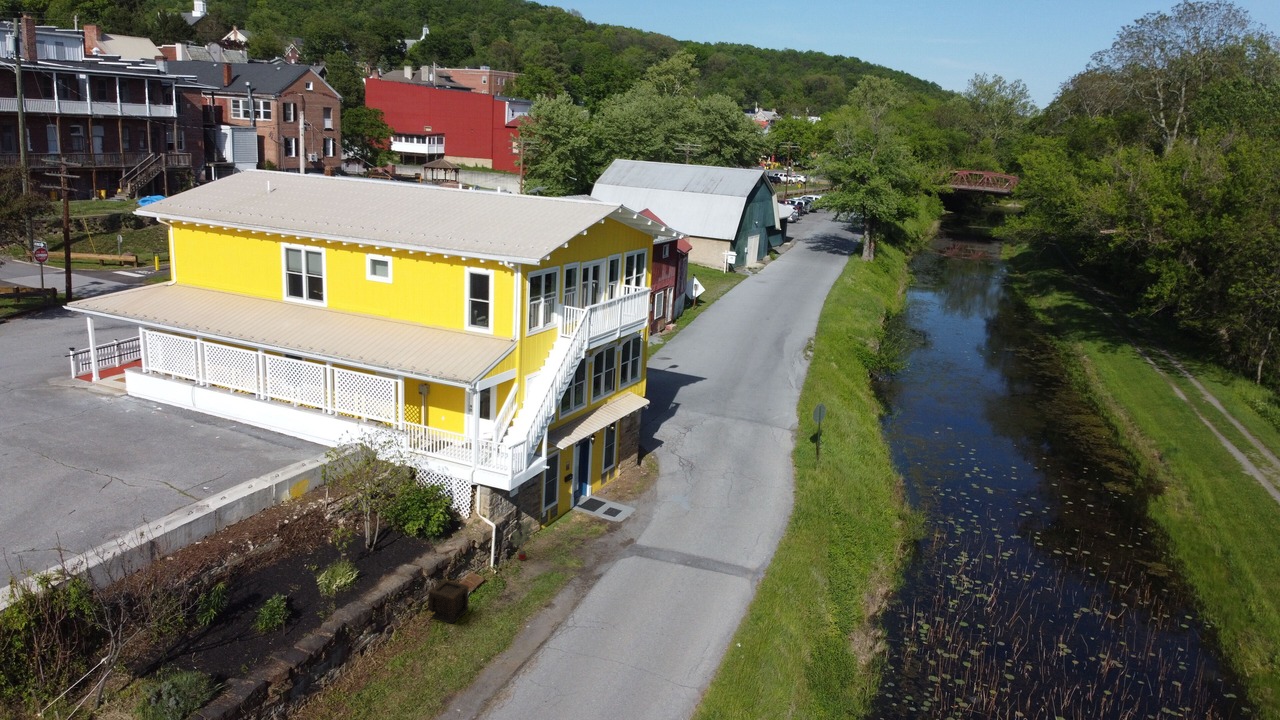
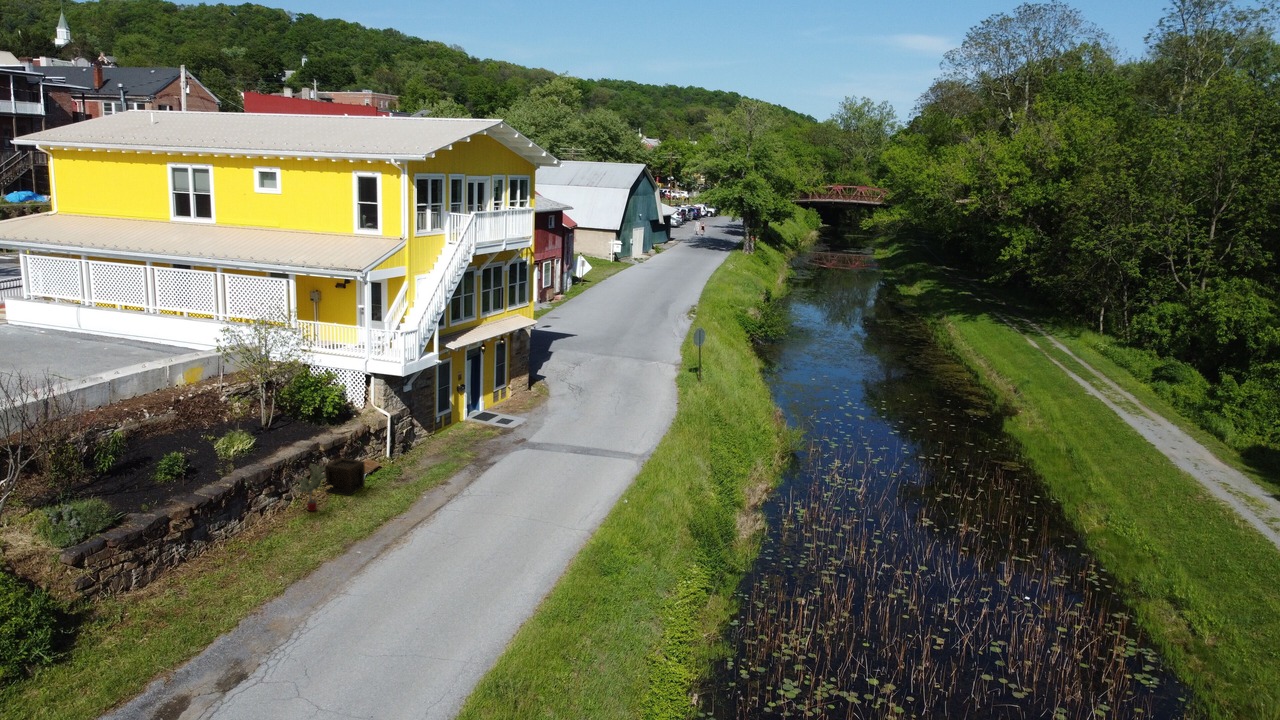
potted tree: present [511,521,533,560] -> present [296,464,326,511]

